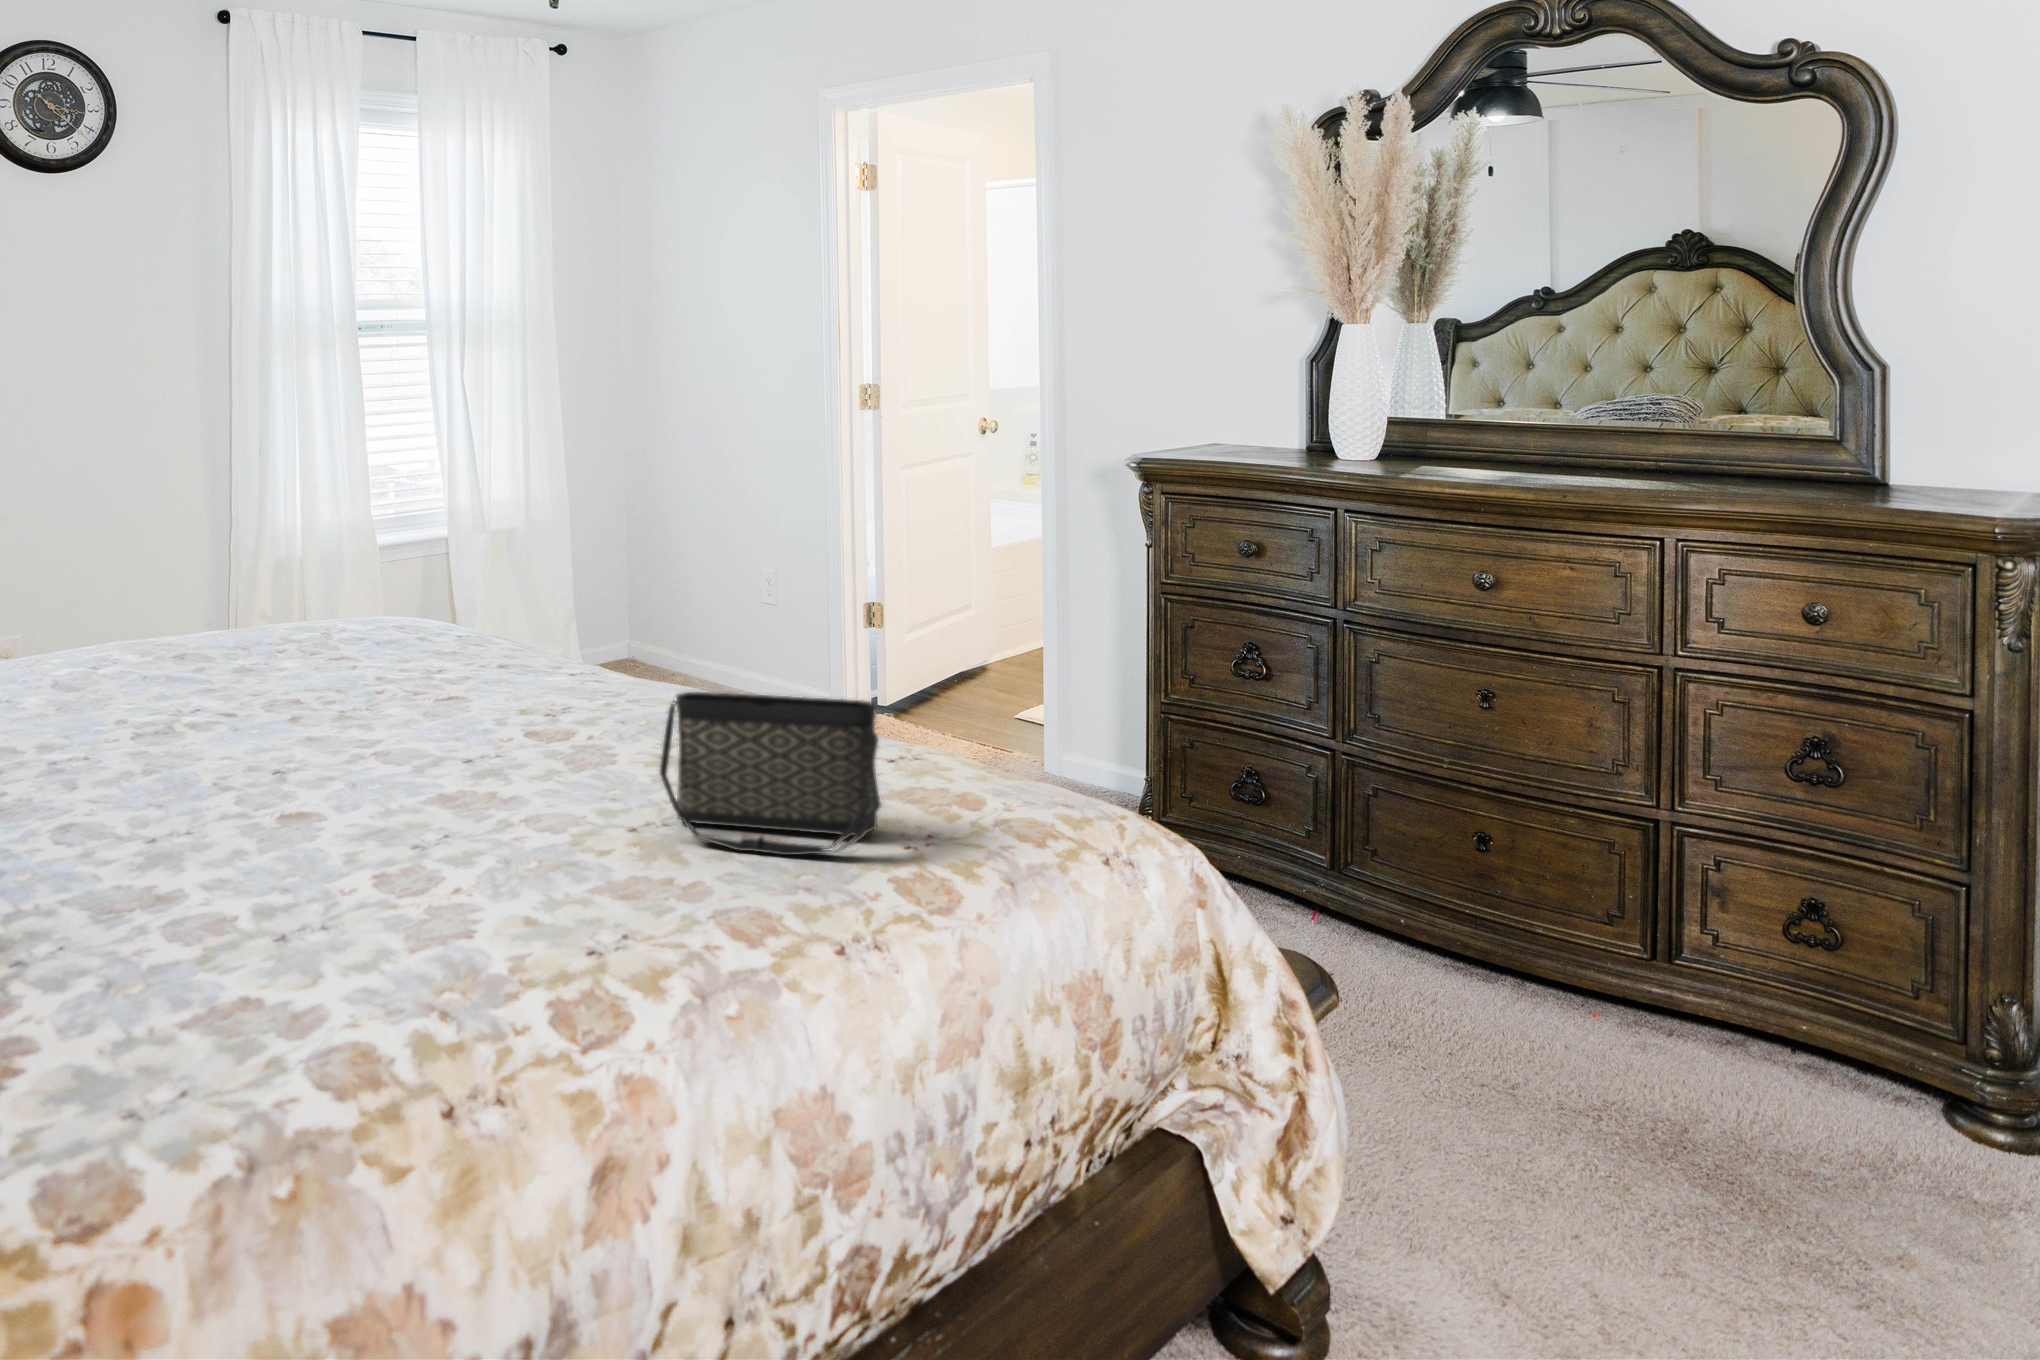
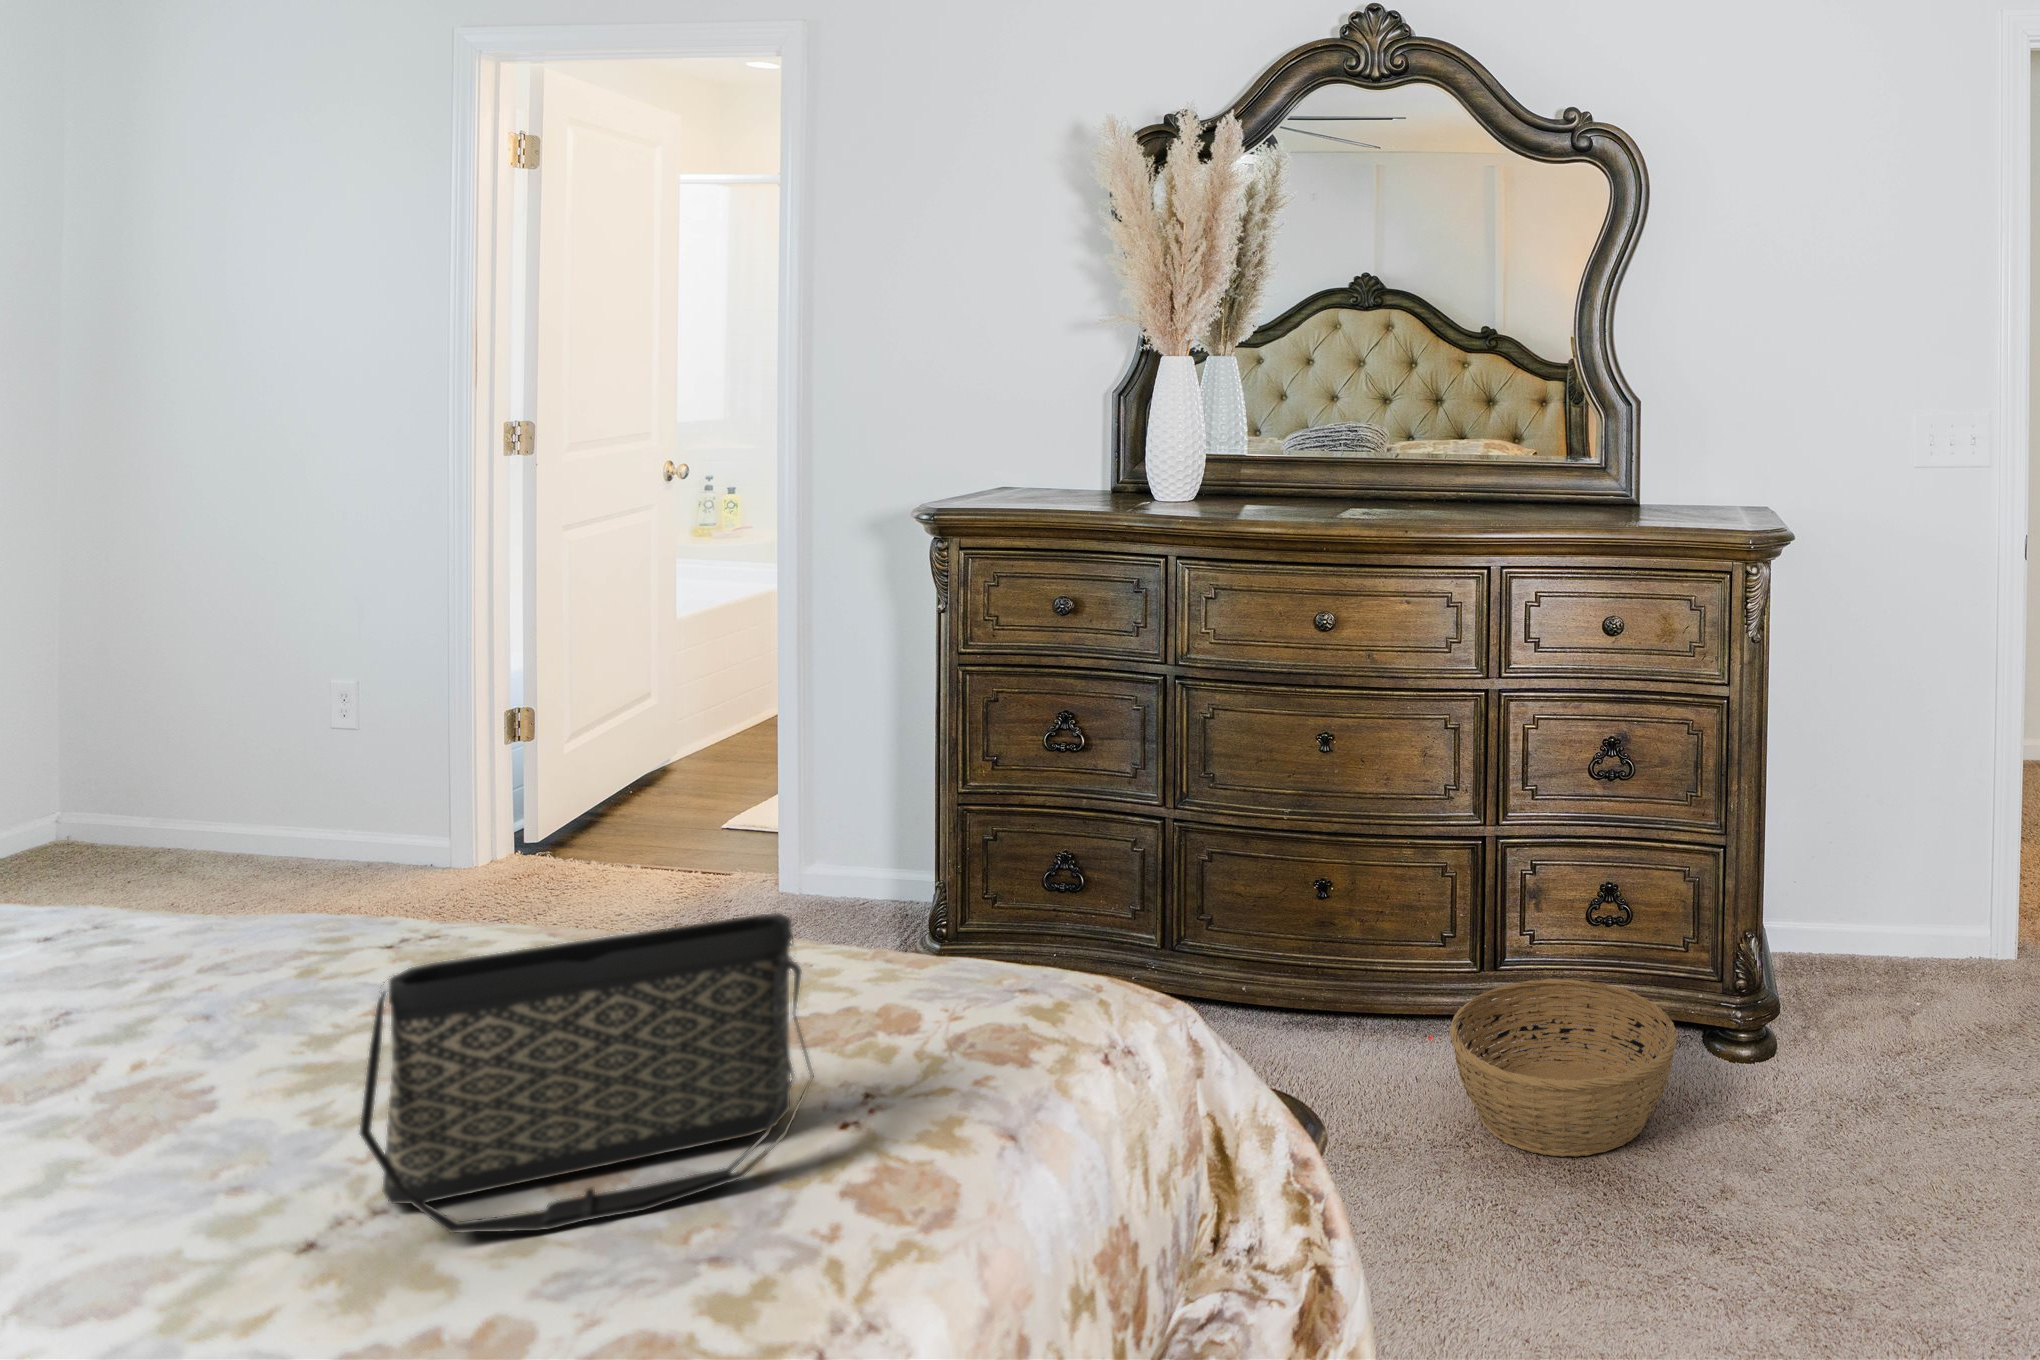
basket: none [1591,975,1878,1169] -> present [1450,979,1678,1157]

